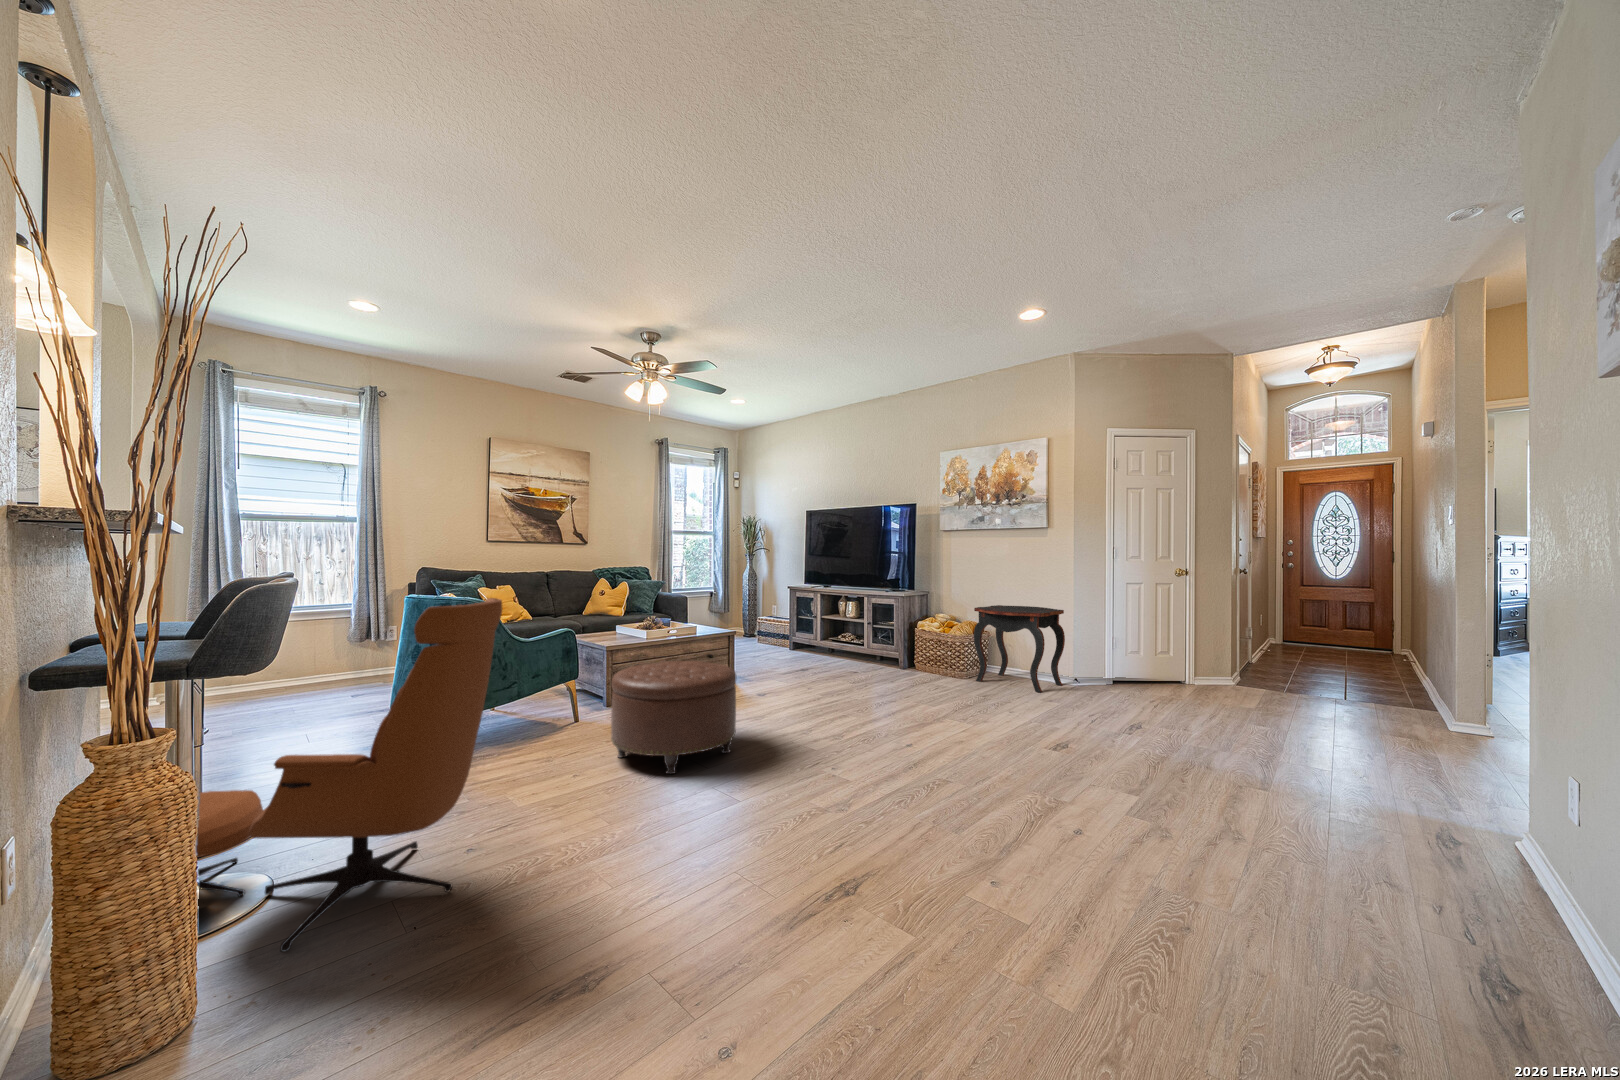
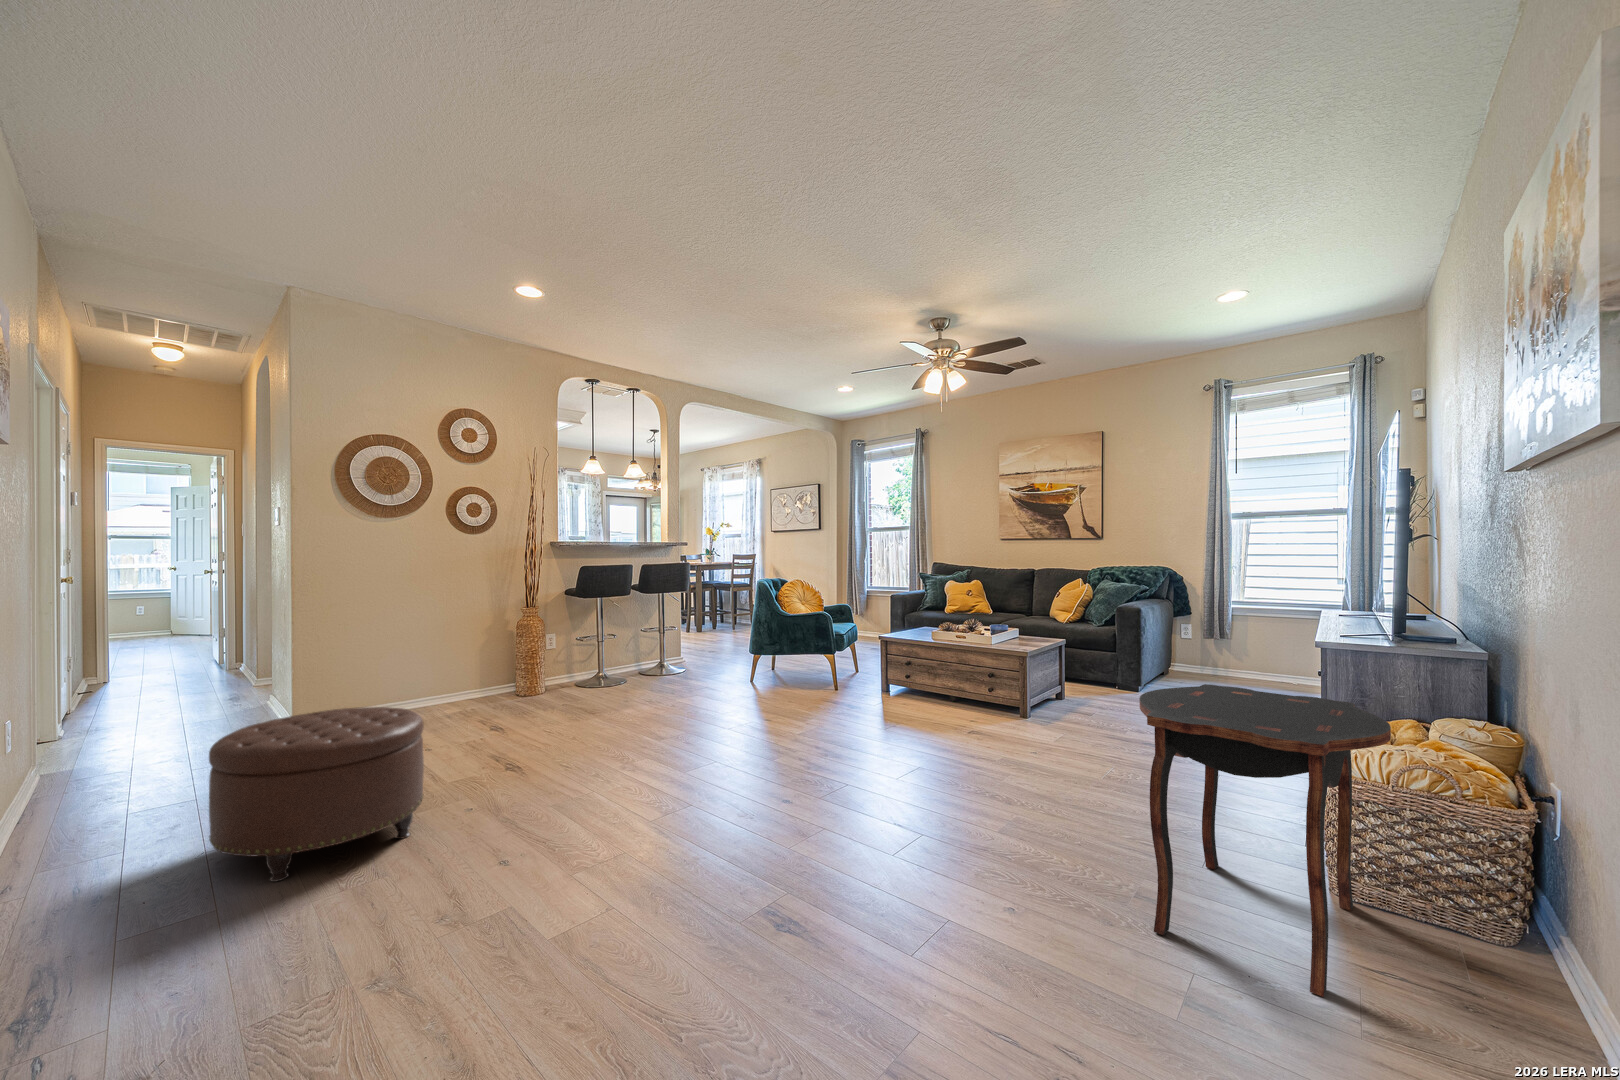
lounge chair: present [196,598,502,952] -> none [528,575,616,704]
ottoman: present [611,661,736,774] -> present [209,707,424,882]

